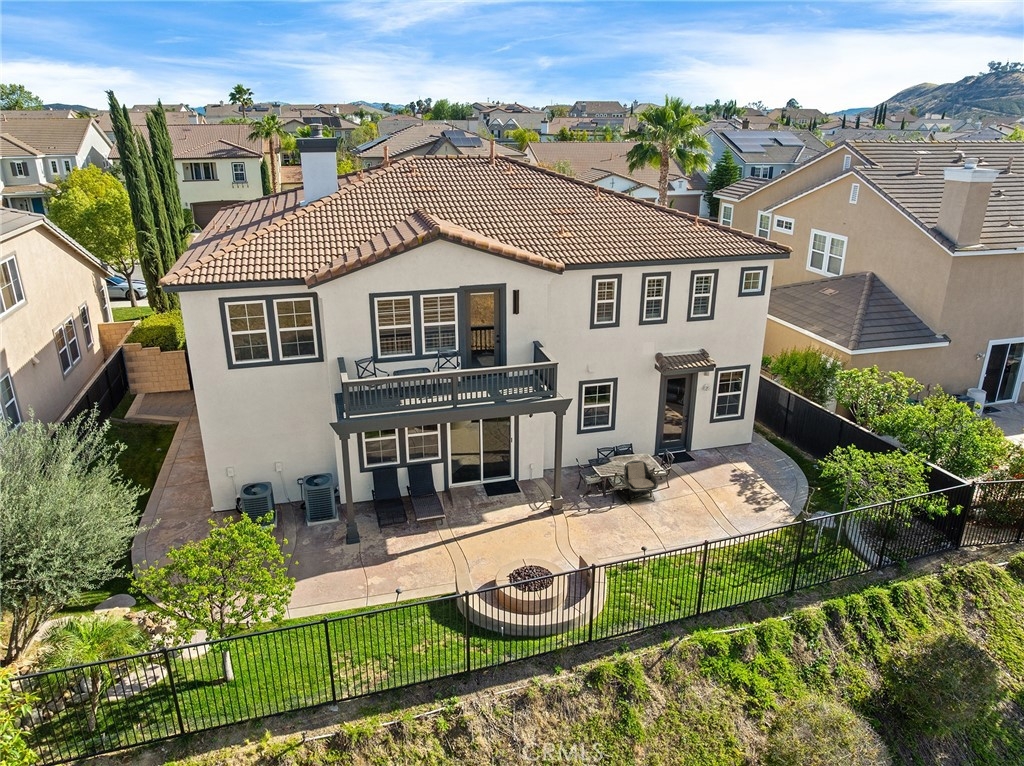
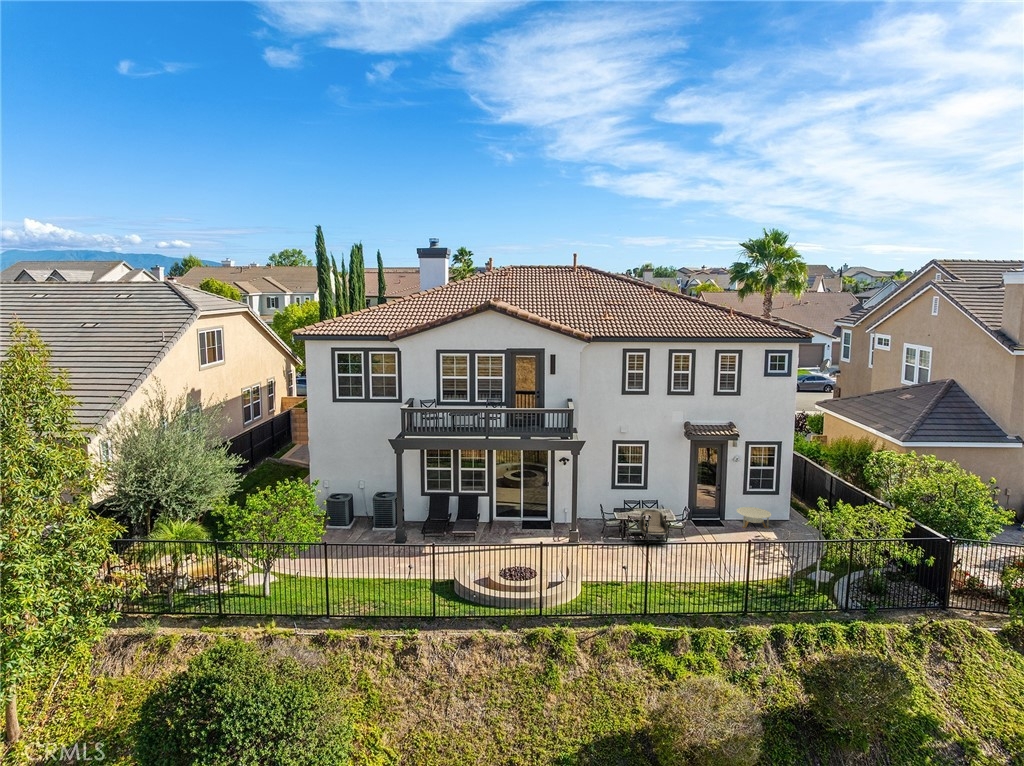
round table: none [705,435,742,461] -> present [737,507,771,528]

